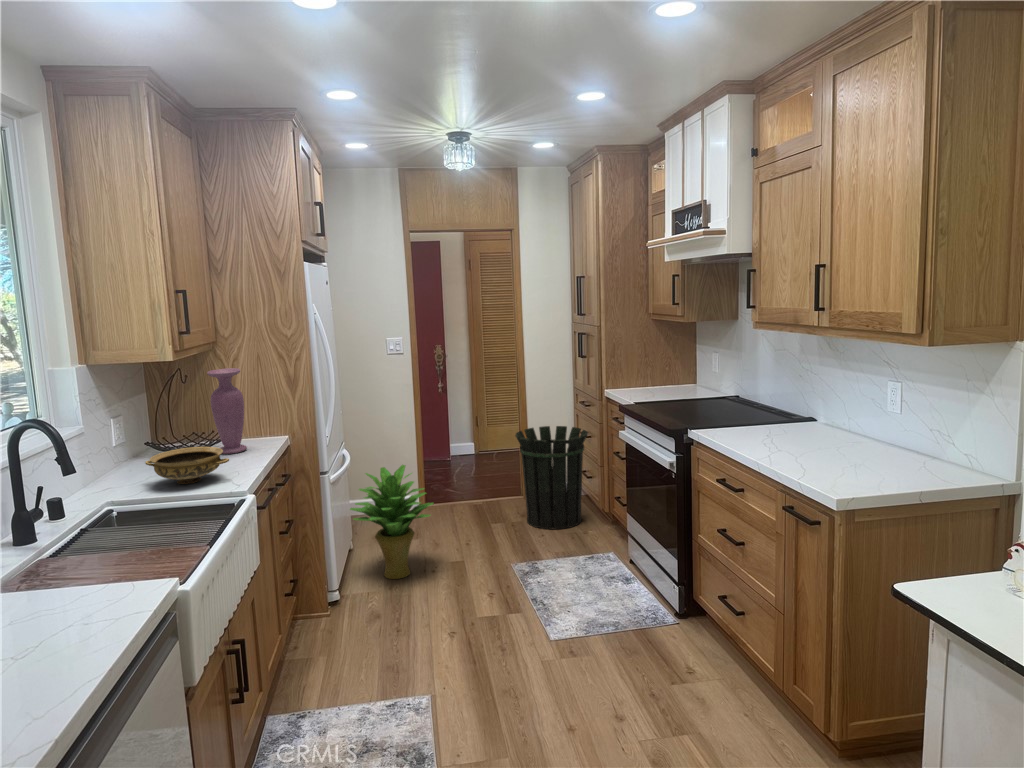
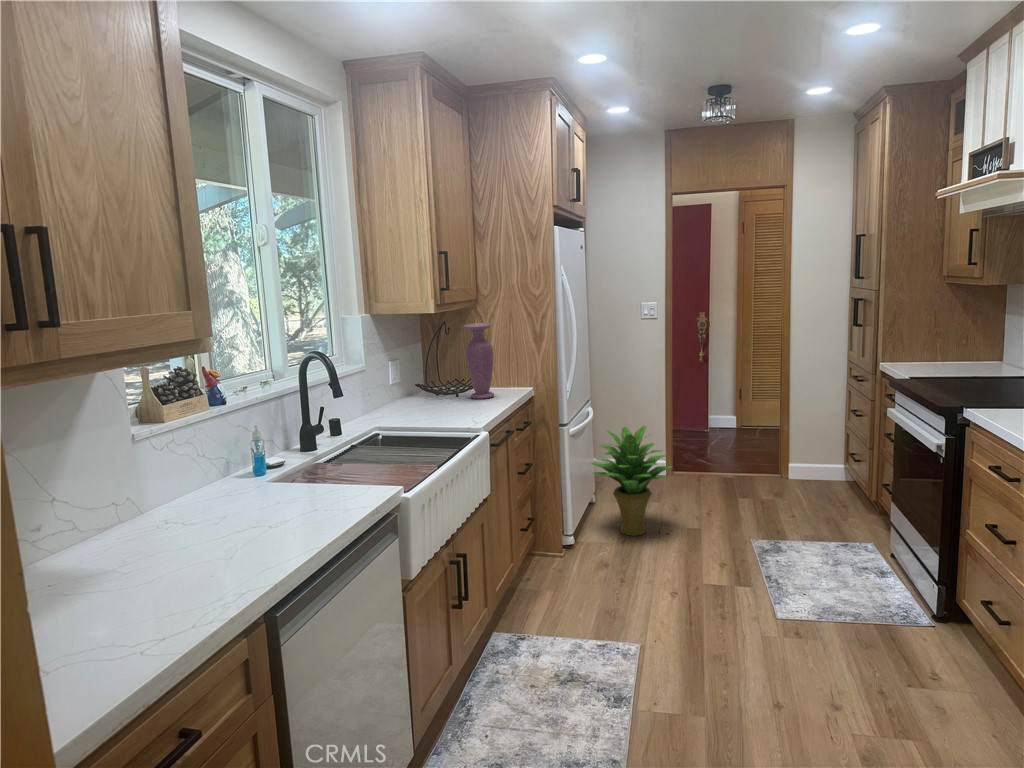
waste bin: present [515,426,588,530] -> none [770,401,856,511]
ceramic bowl: present [145,447,229,484] -> none [407,389,471,419]

